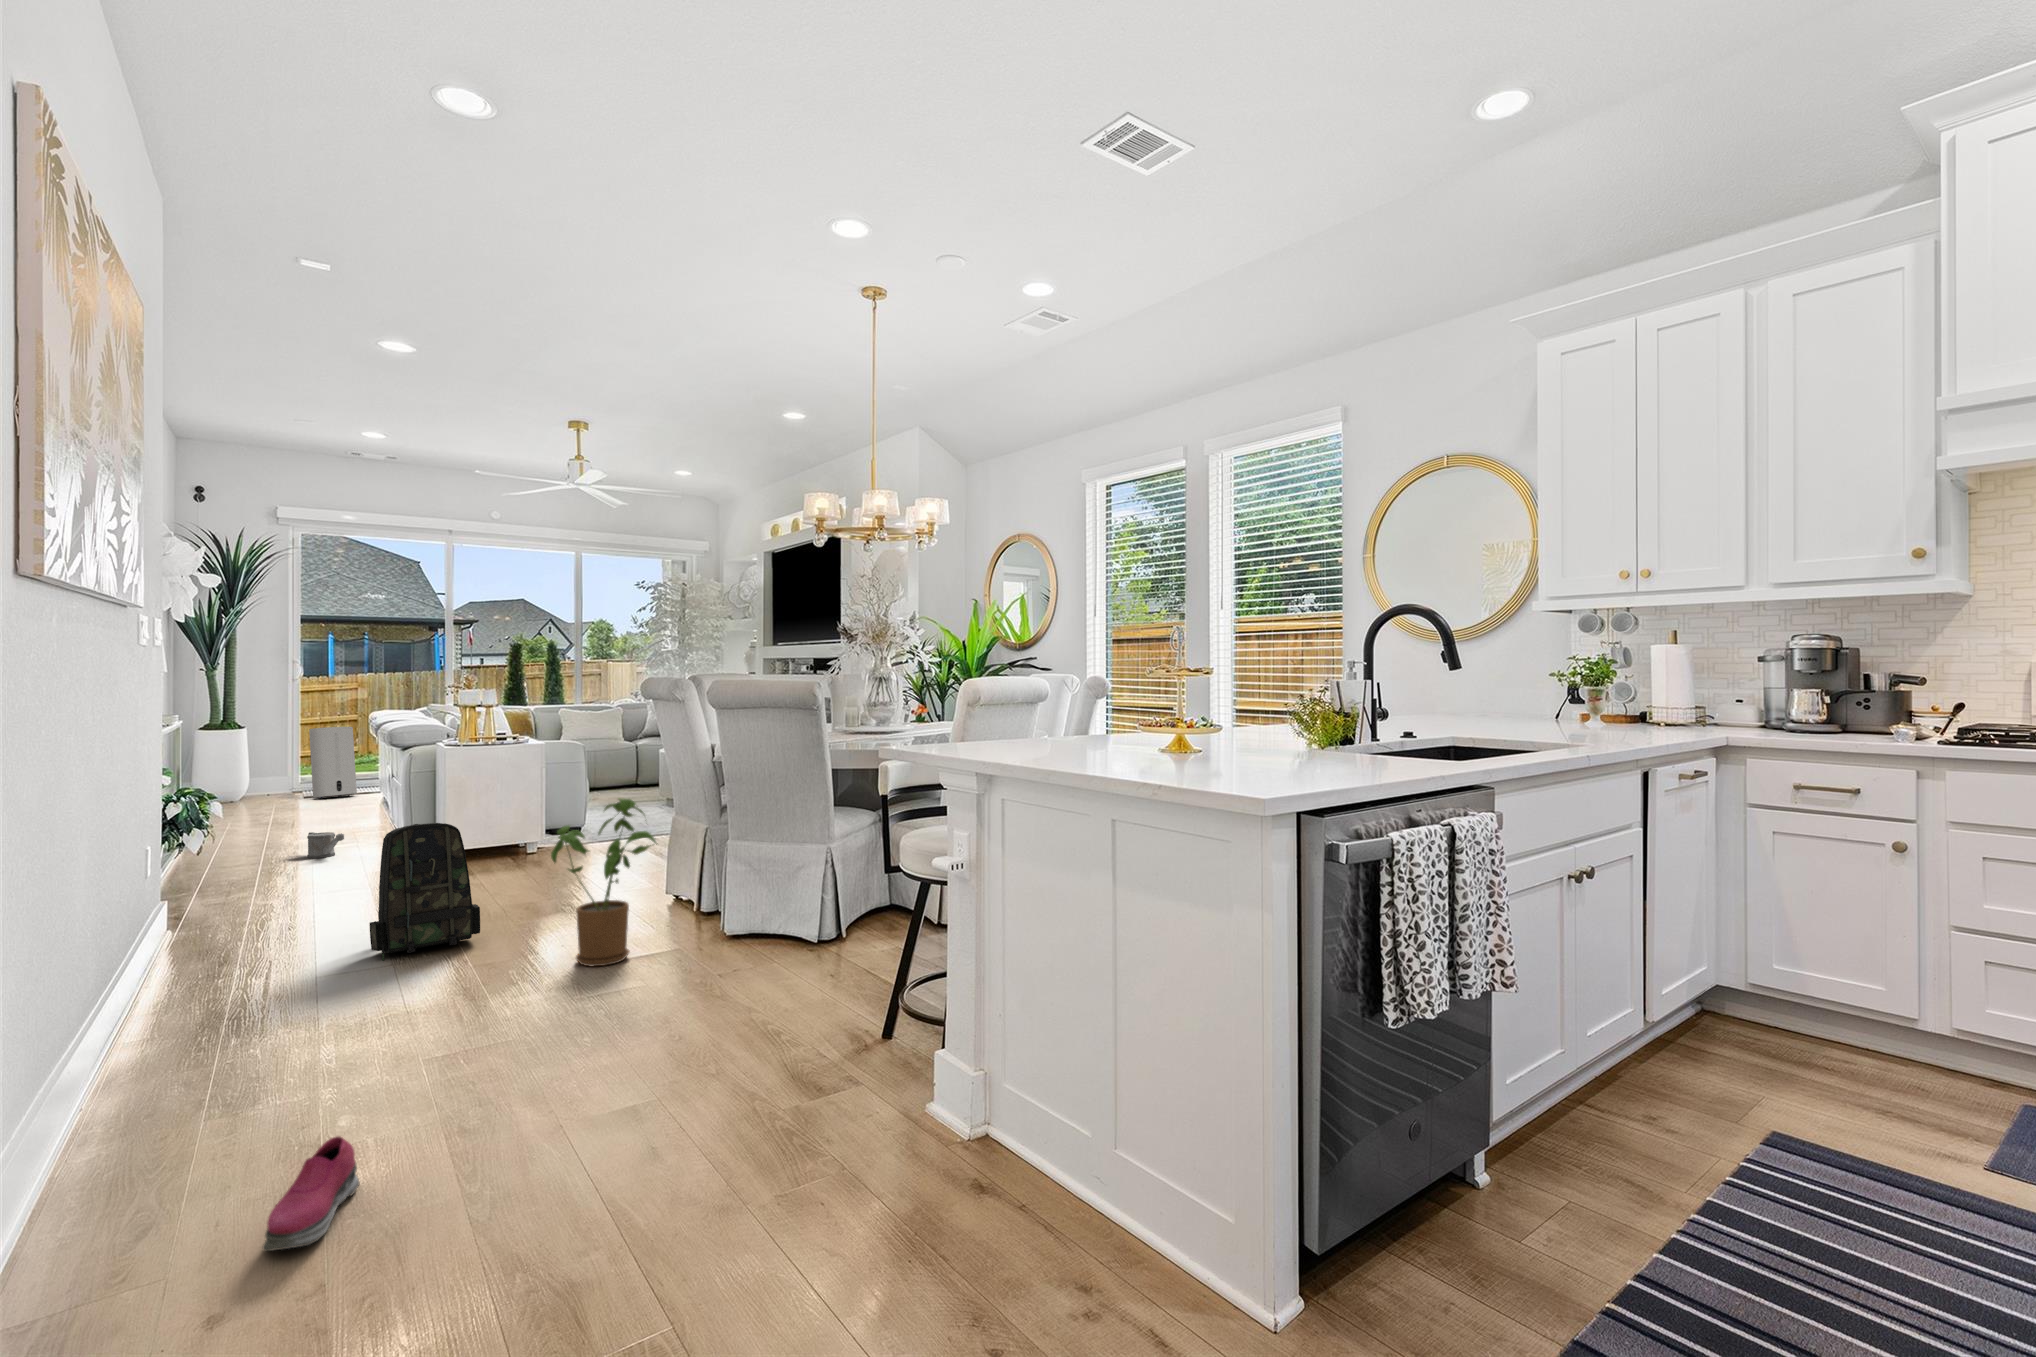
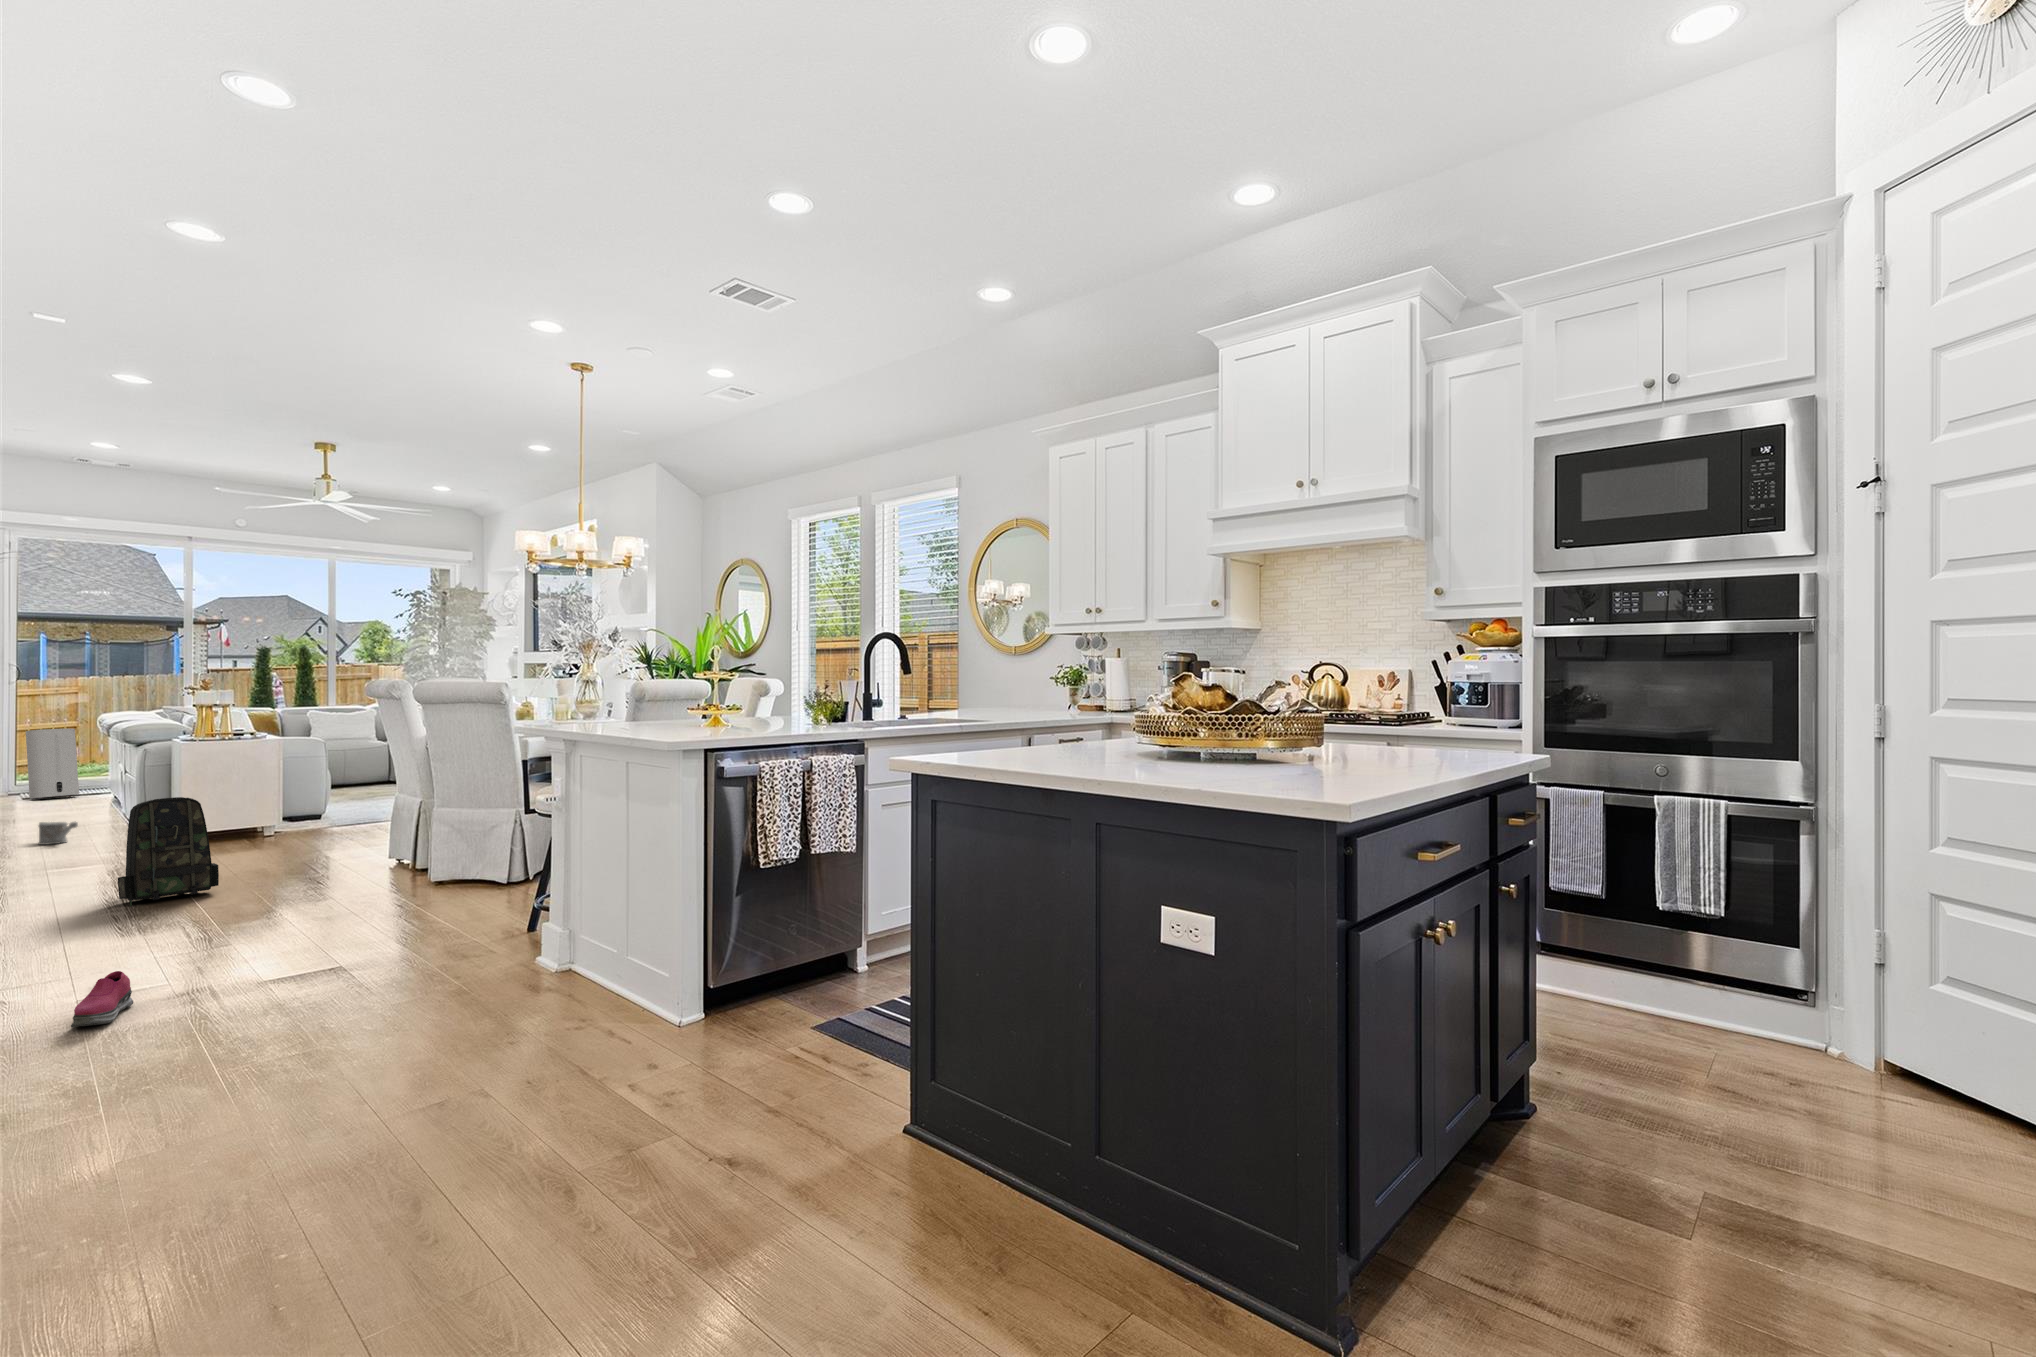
house plant: present [551,798,656,966] -> none [282,774,375,903]

